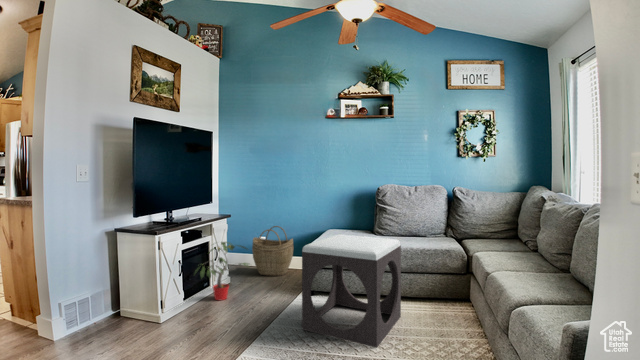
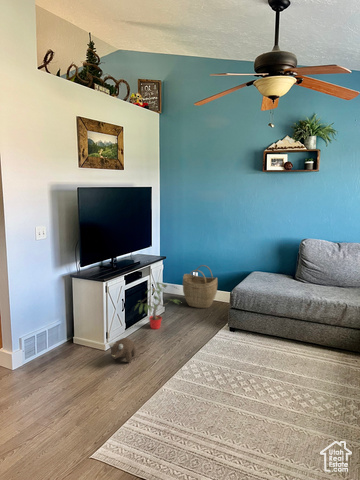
footstool: present [302,234,401,347] -> none [216,288,309,395]
plush toy: none [161,306,197,338] -> present [109,338,136,362]

